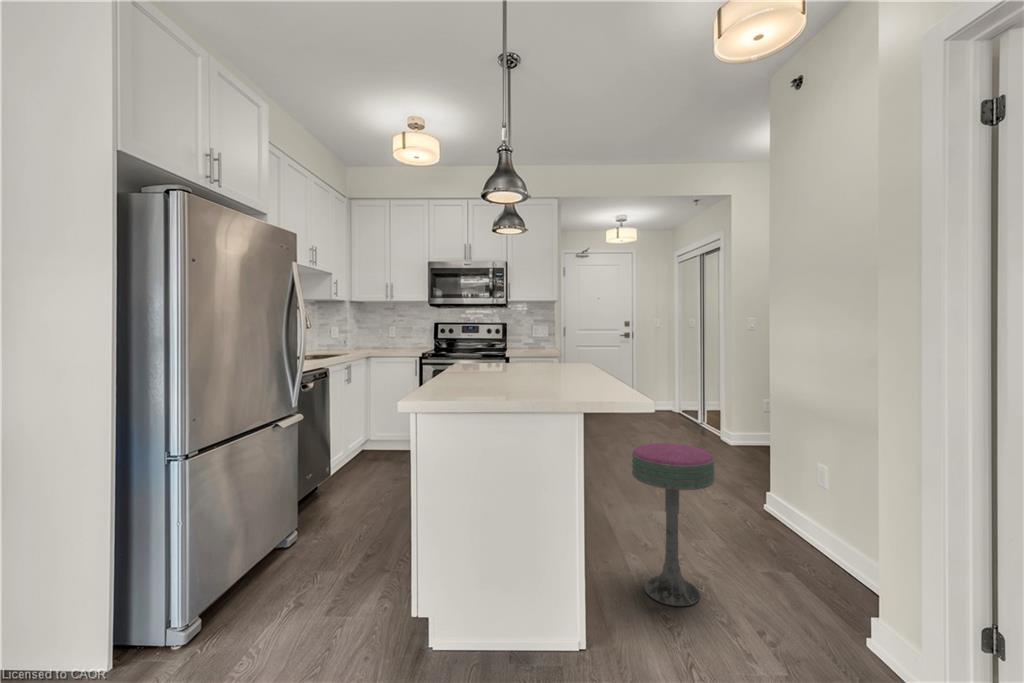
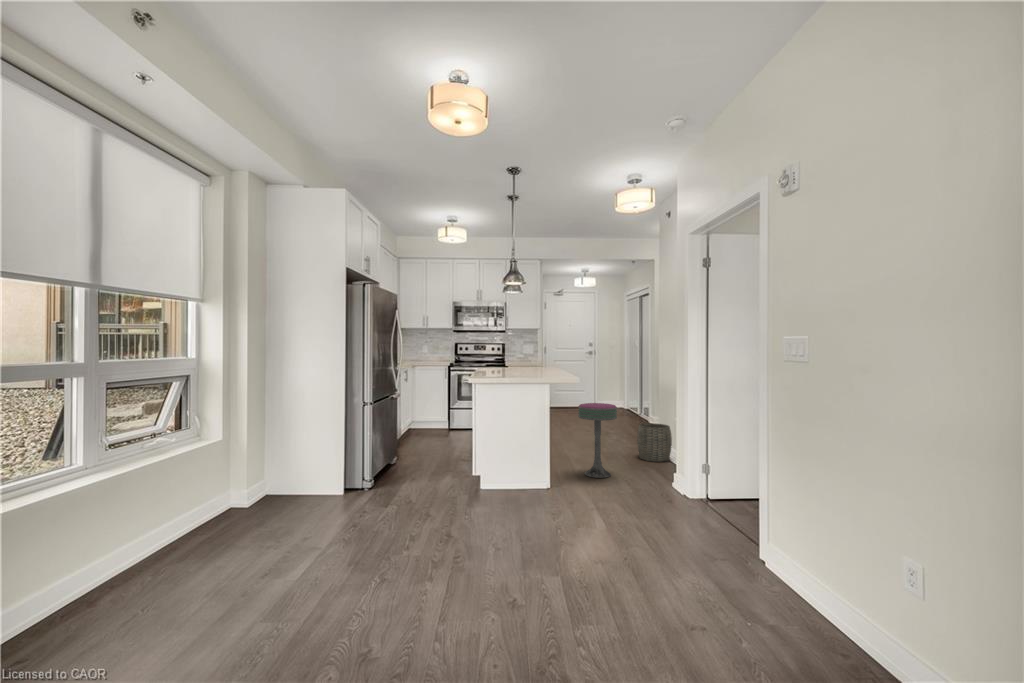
woven basket: none [733,466,800,545] -> present [637,423,672,462]

